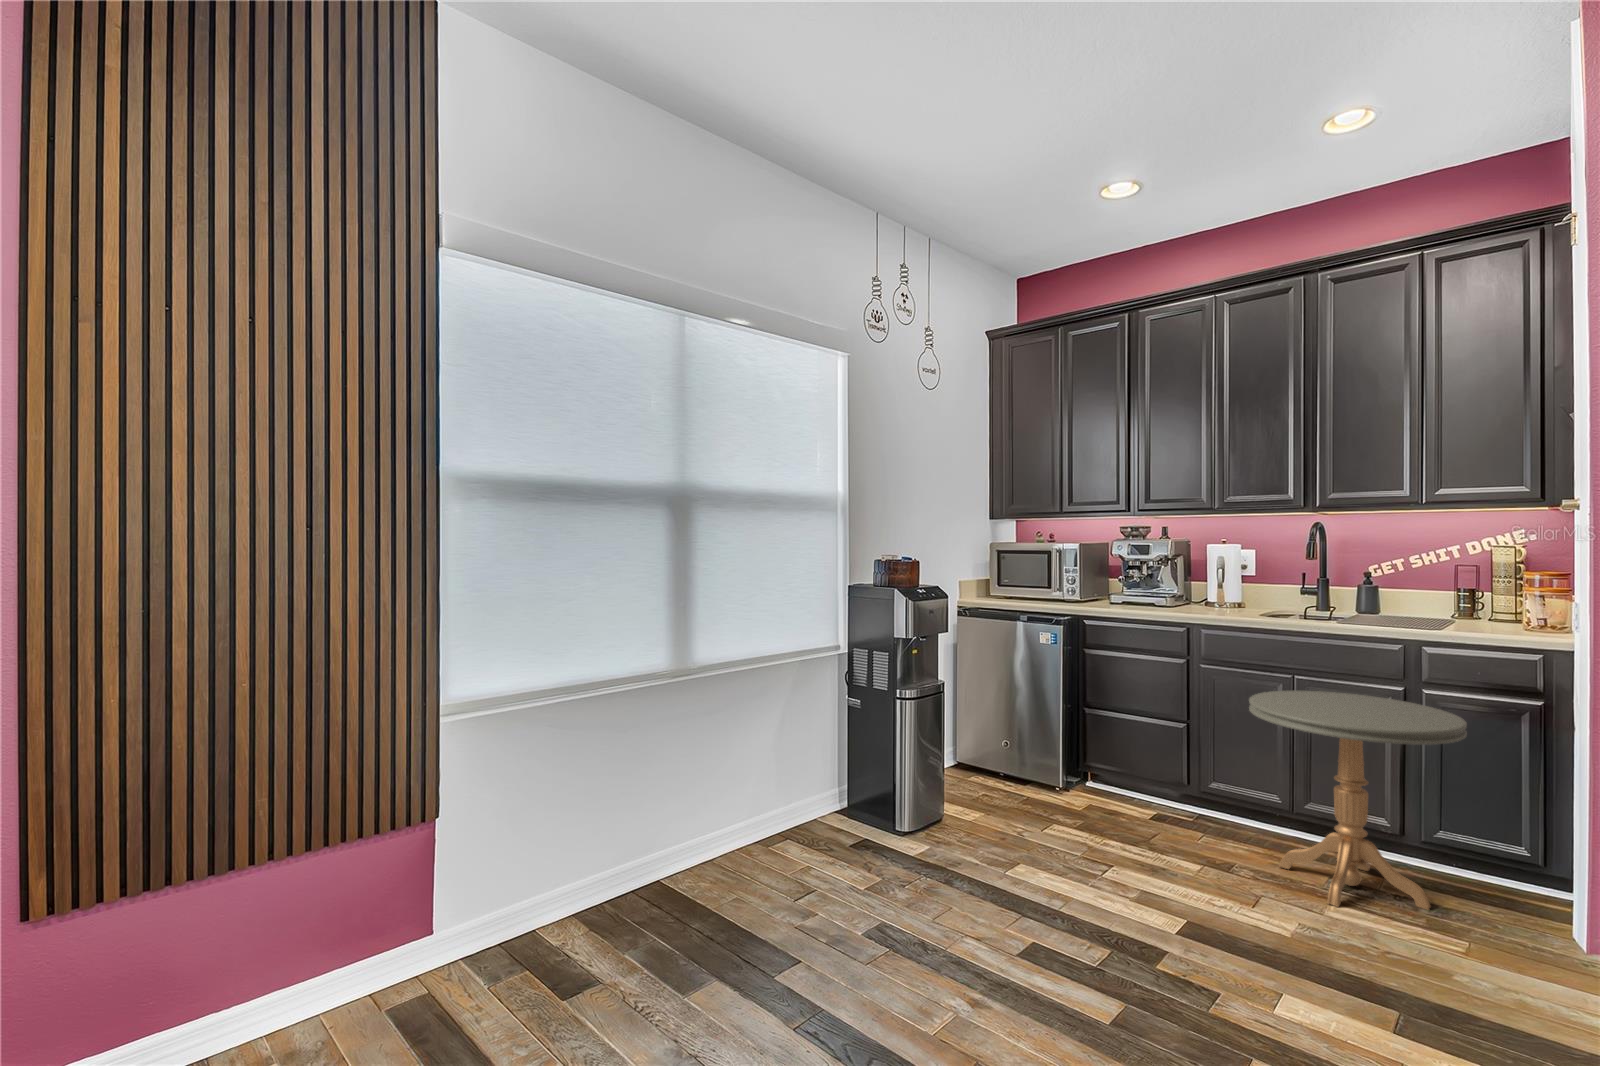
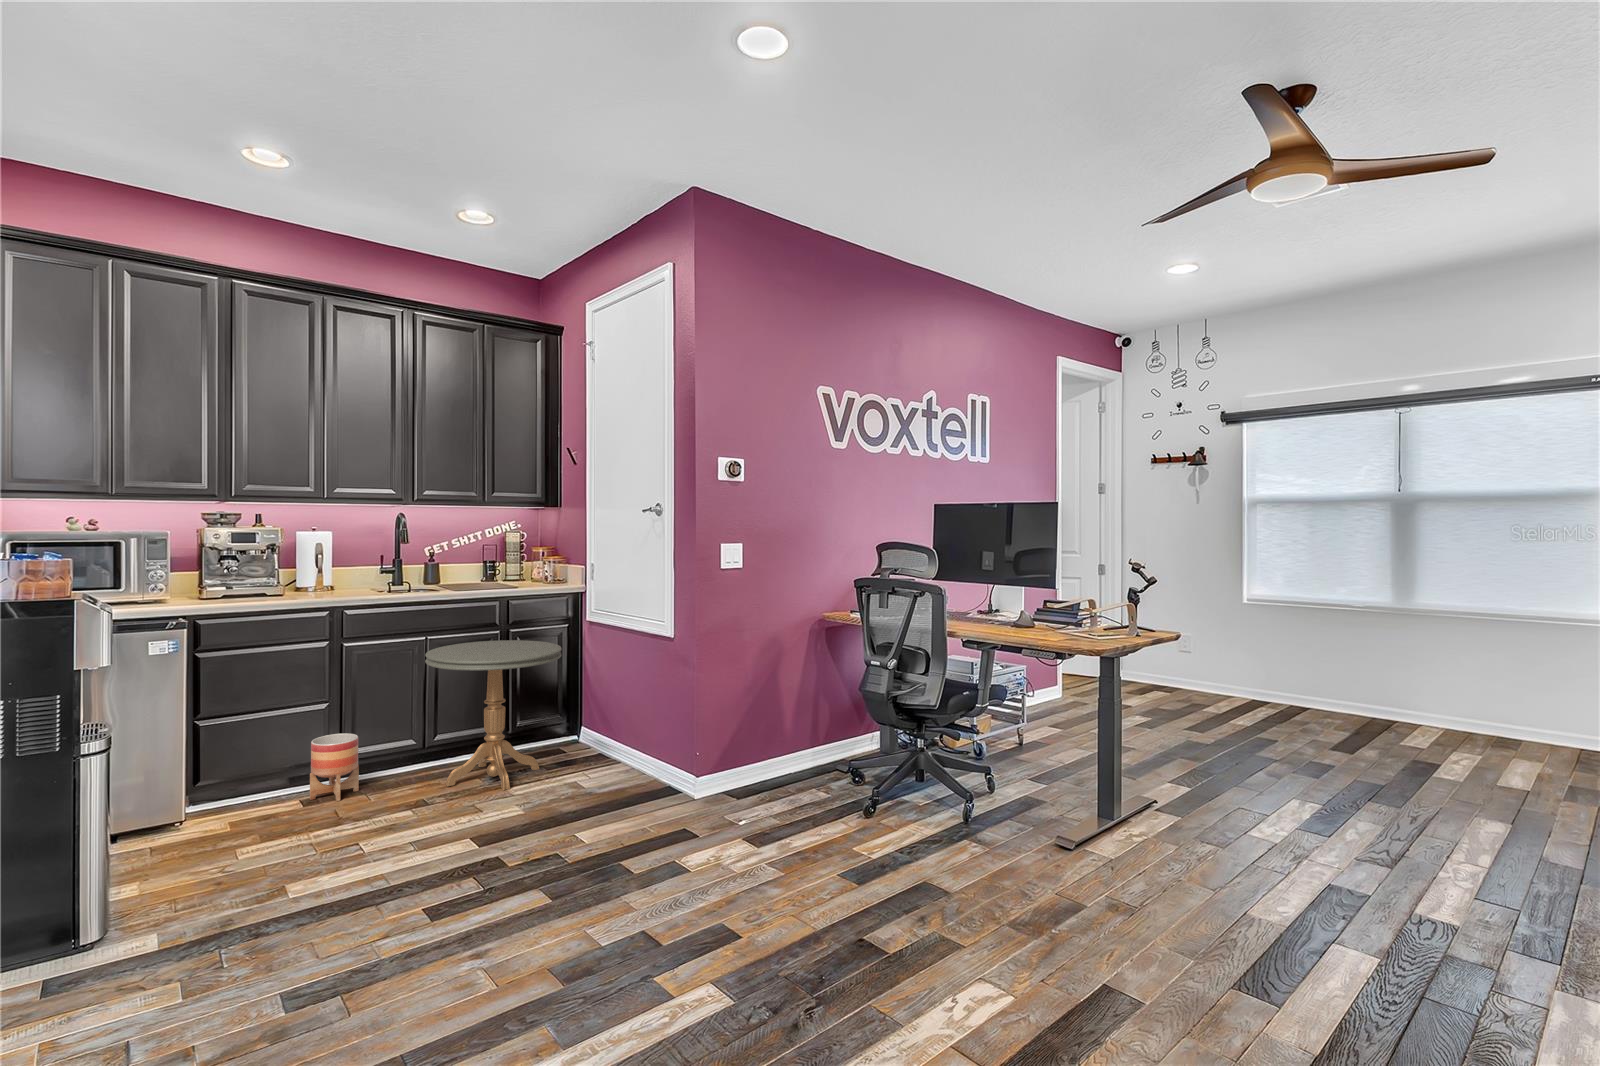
planter: none [1157,756,1204,828] -> present [310,733,359,801]

